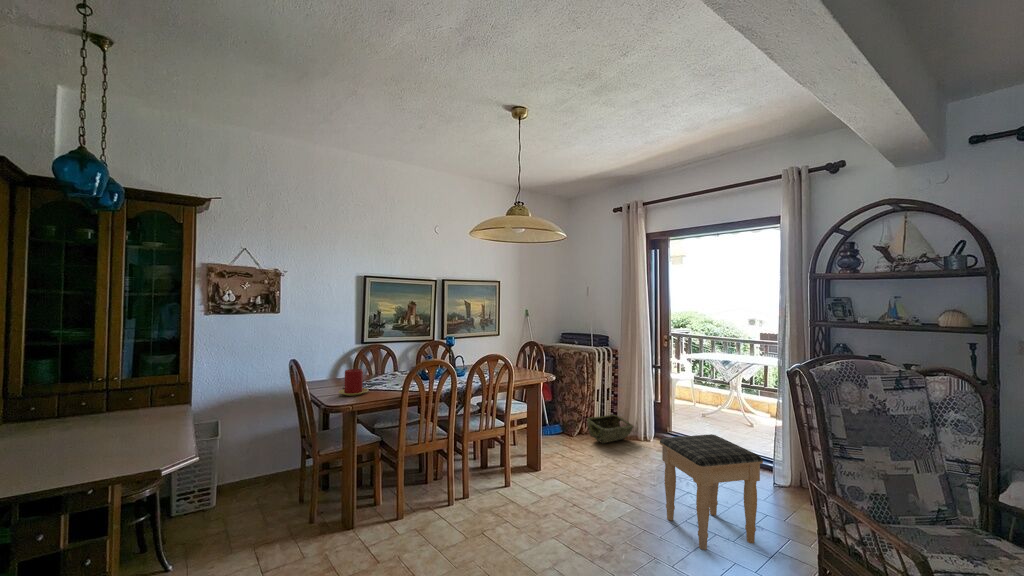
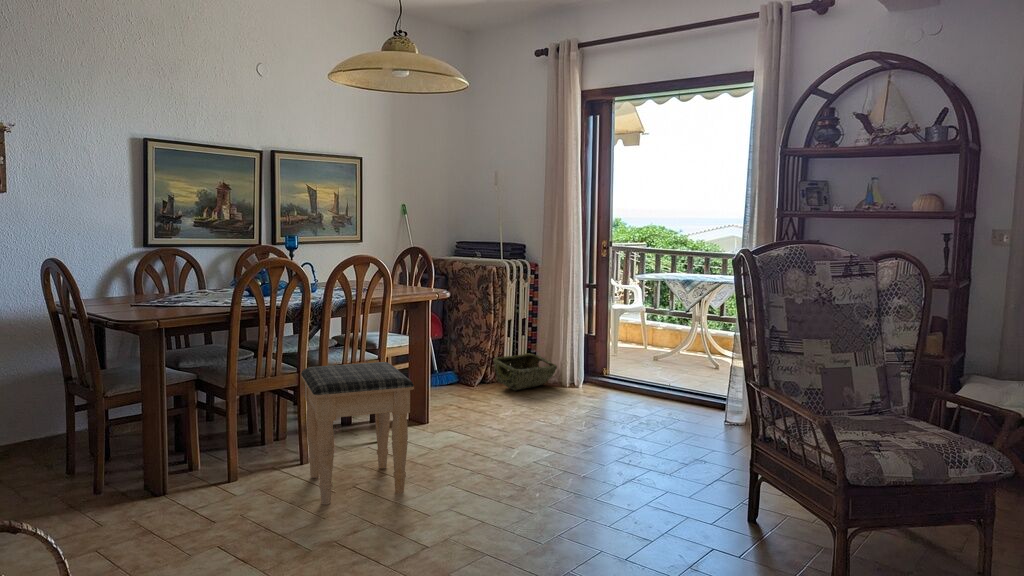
candle: present [338,369,368,396] -> none [125,274,172,312]
footstool: present [660,434,763,550] -> present [301,362,414,505]

